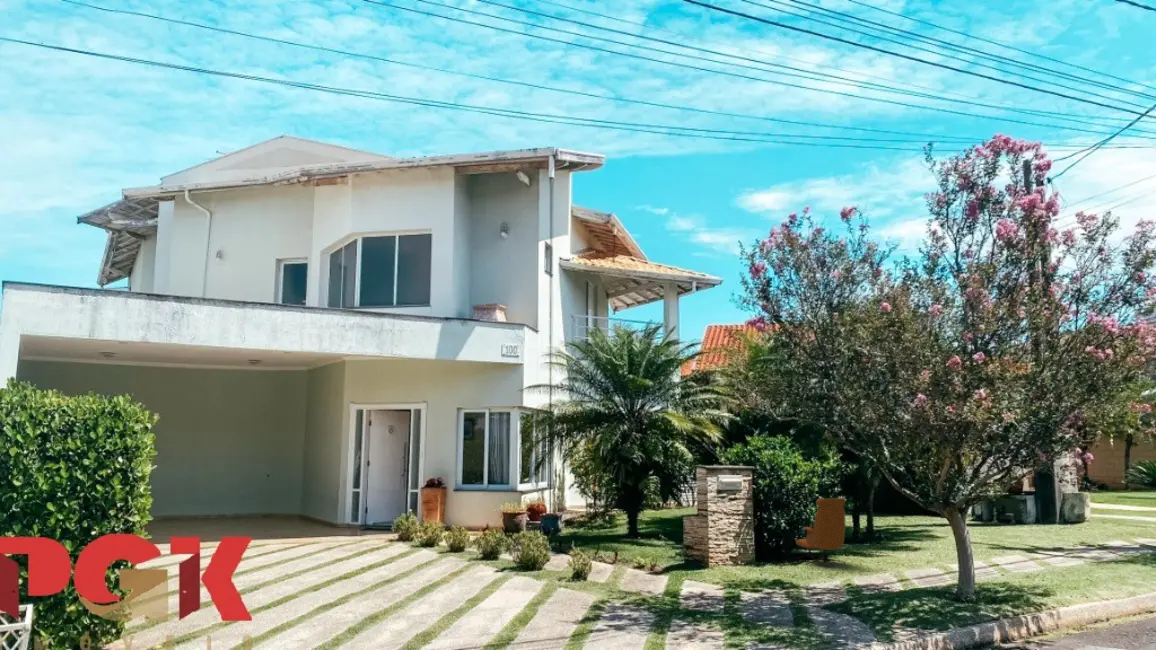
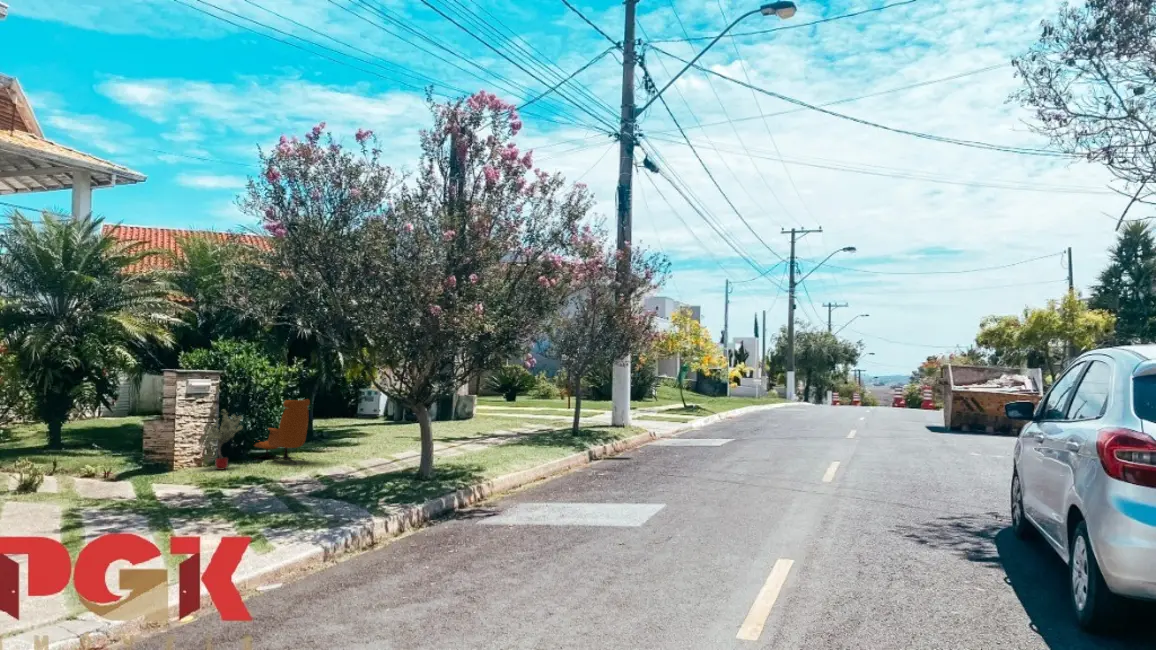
potted tree: none [733,506,776,568] -> present [202,410,242,470]

